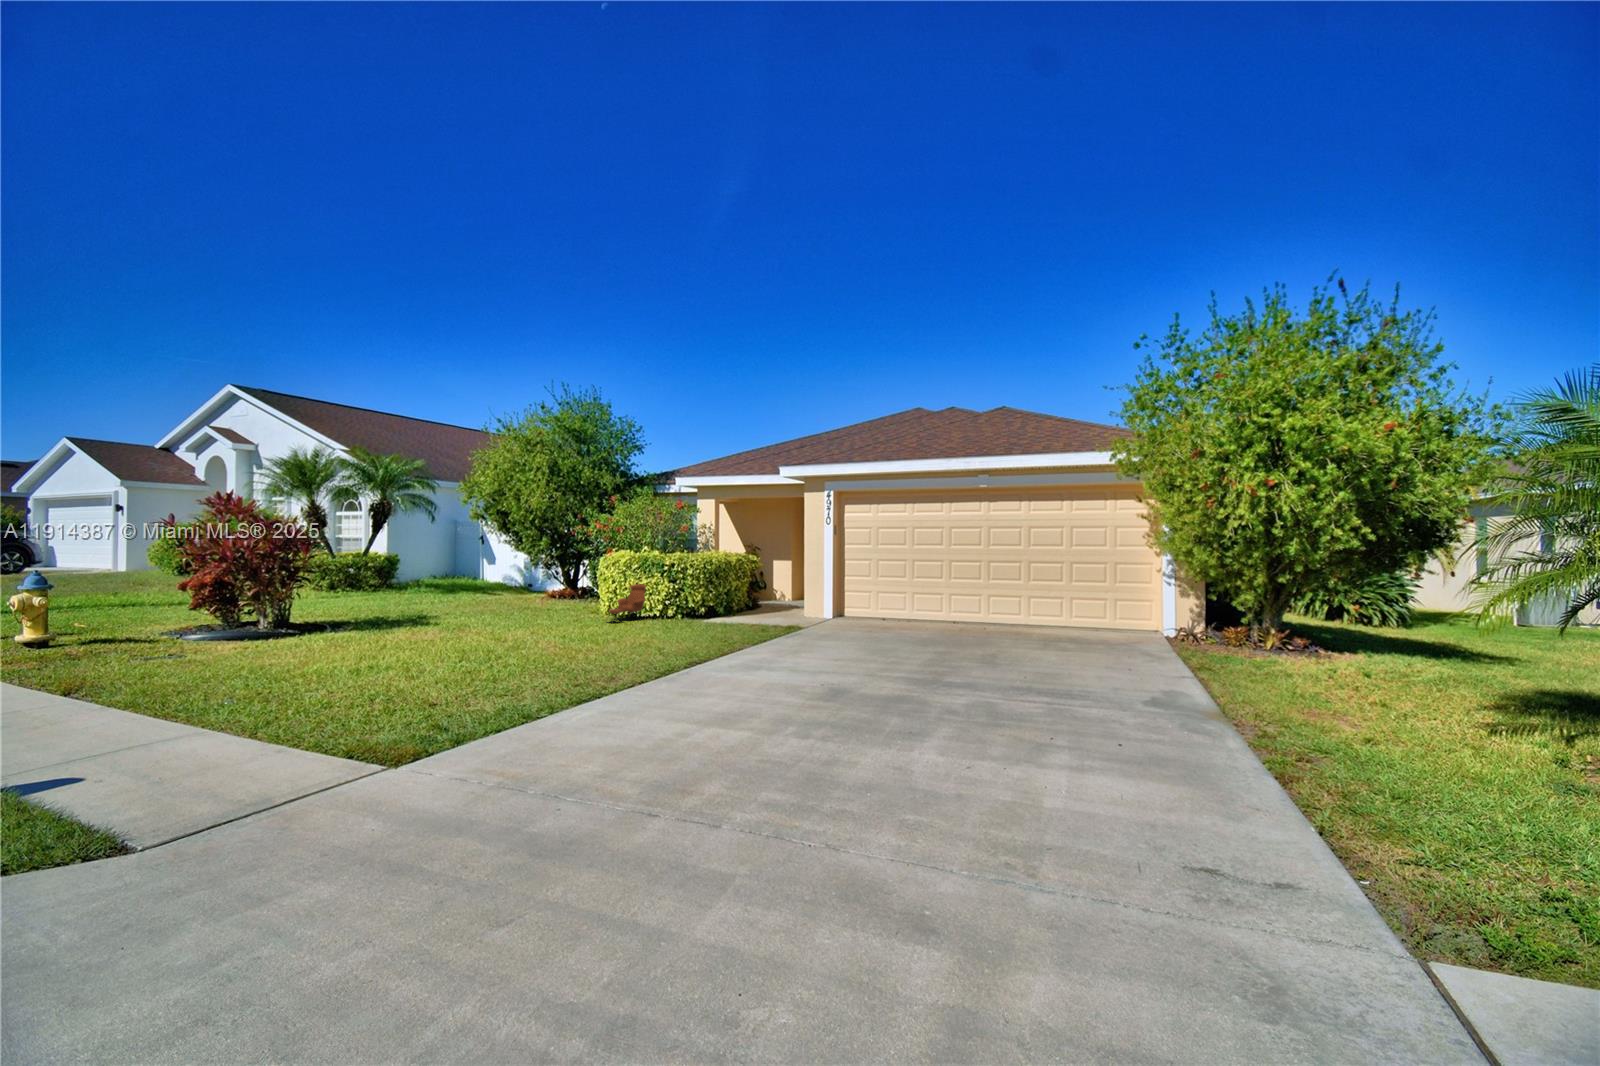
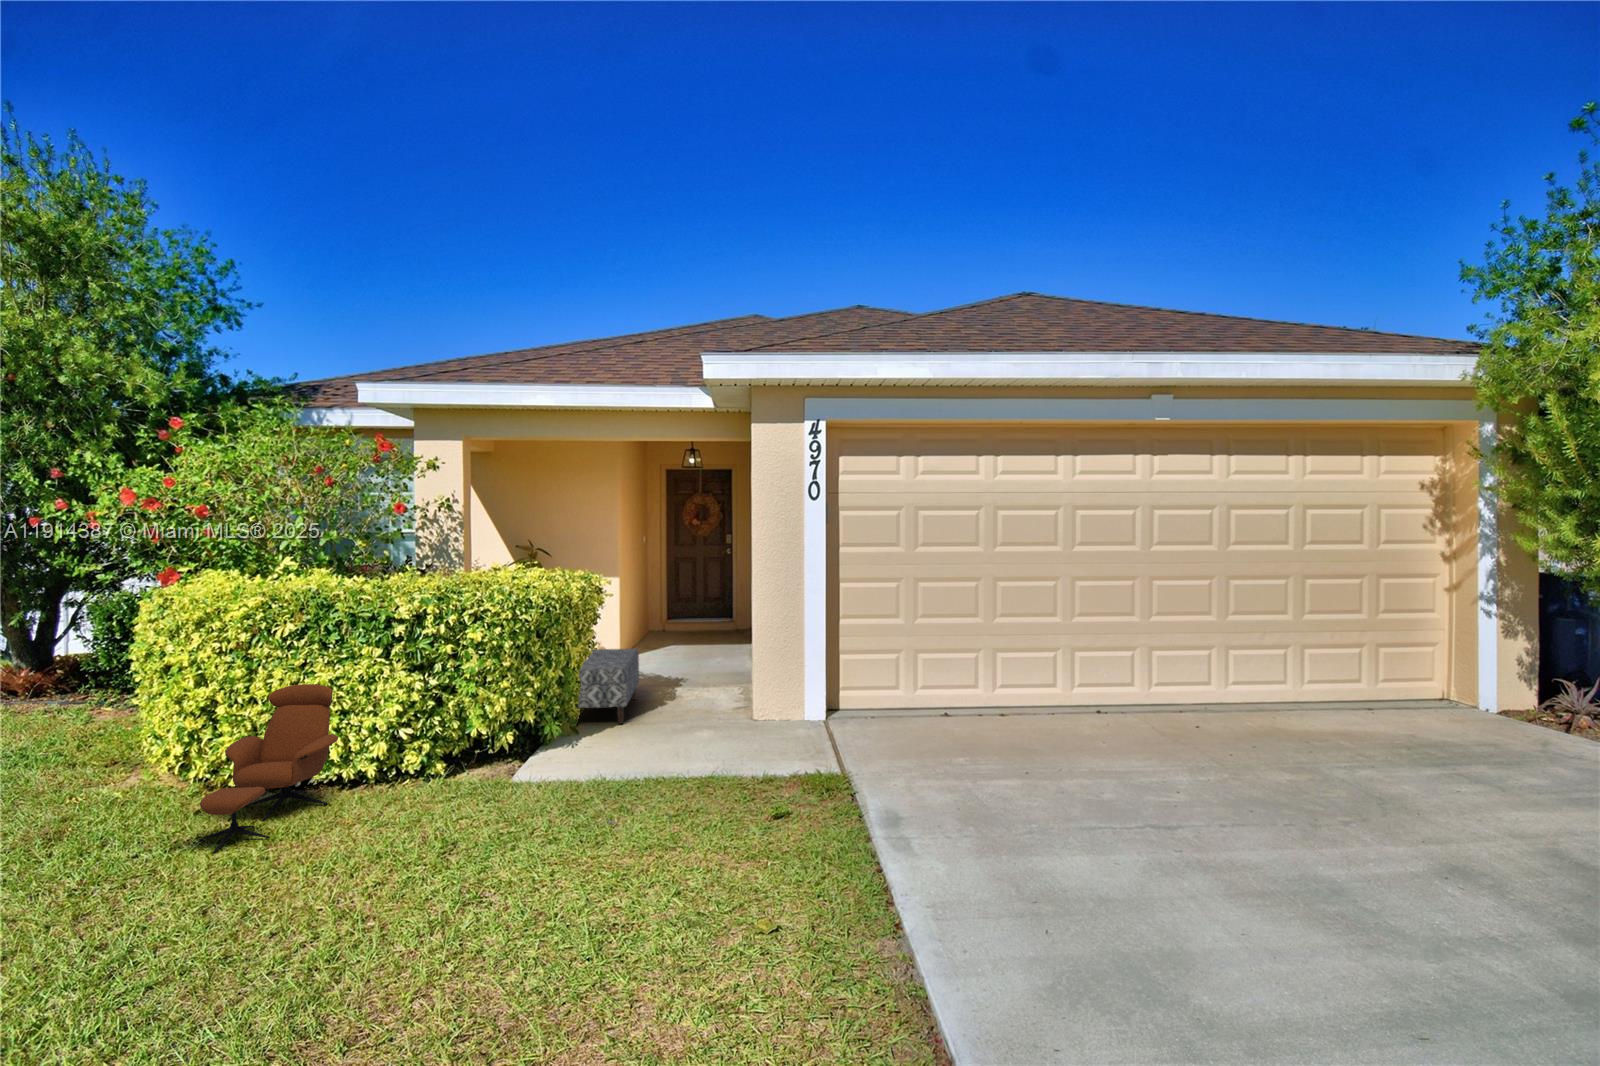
bench: none [732,588,771,614] -> present [578,649,639,724]

